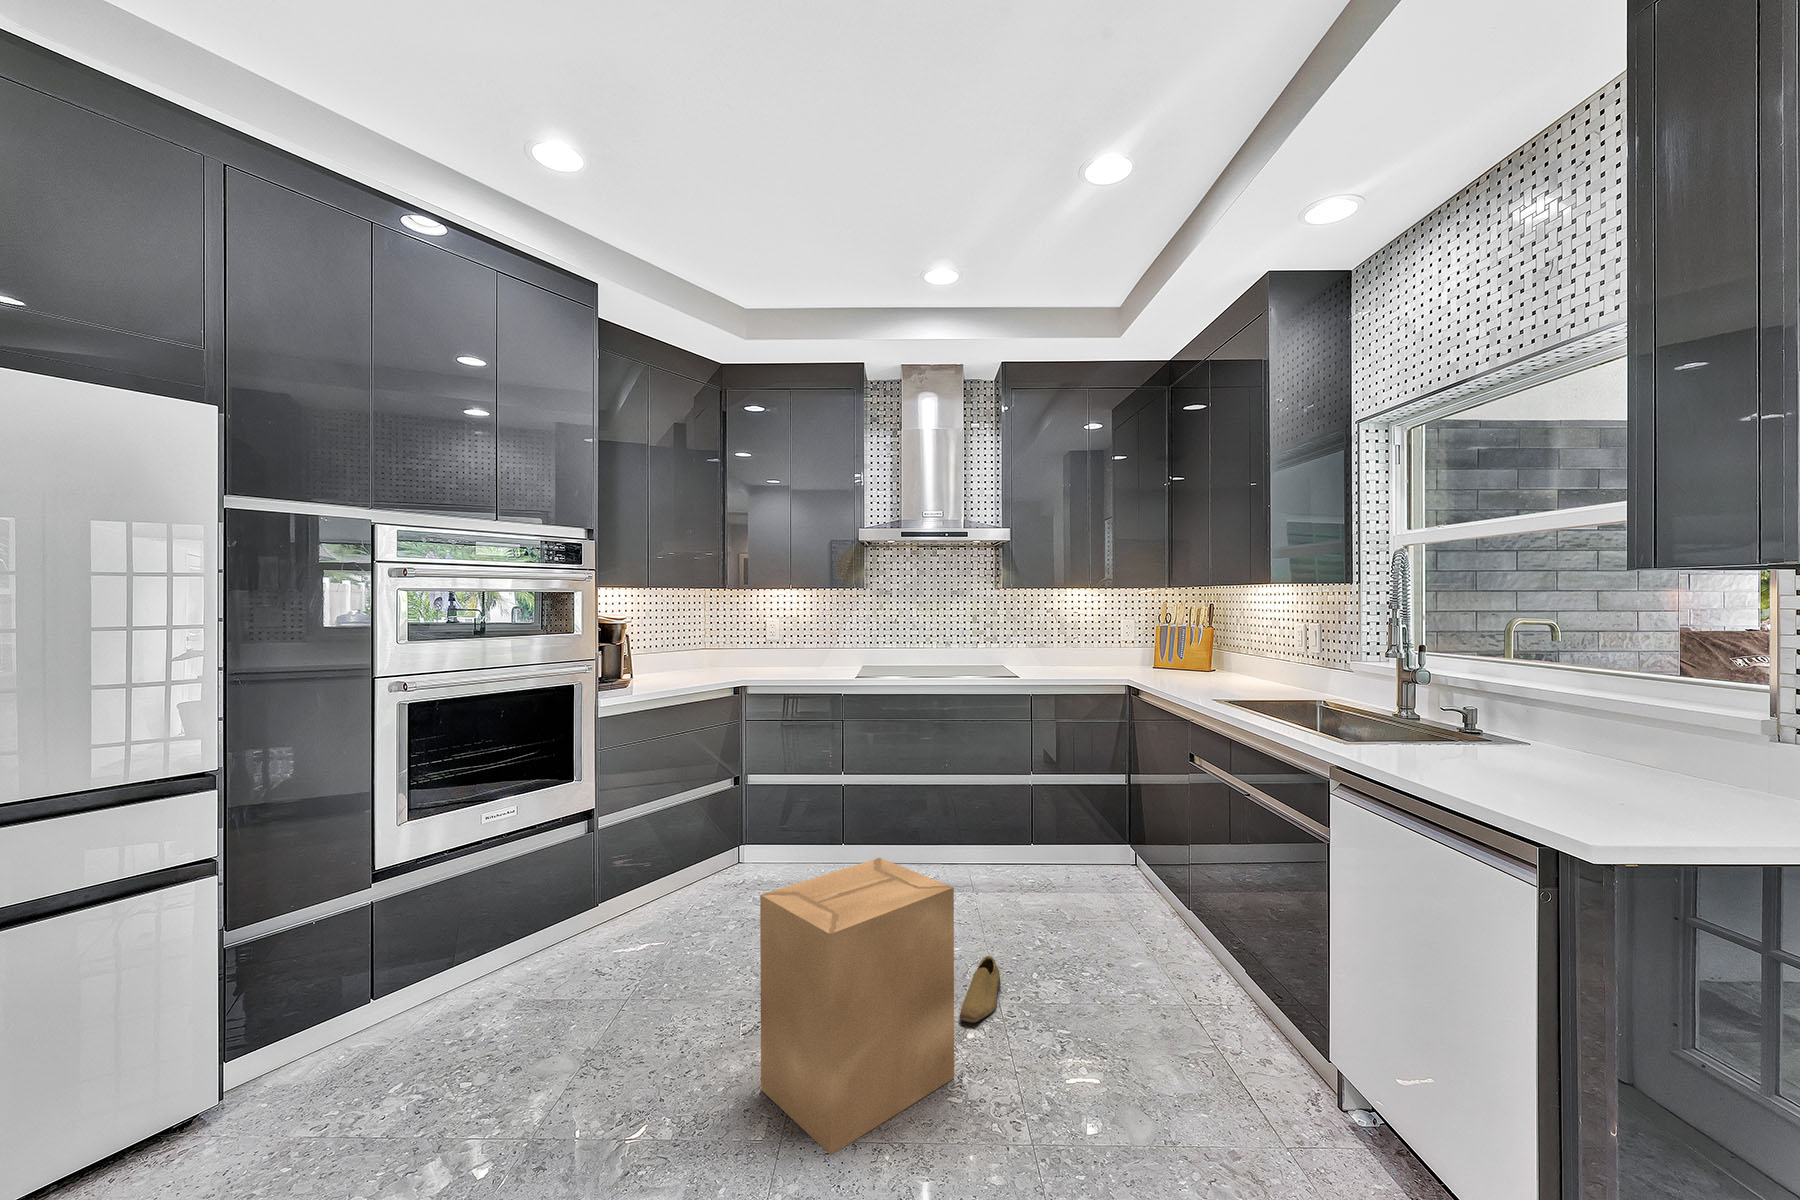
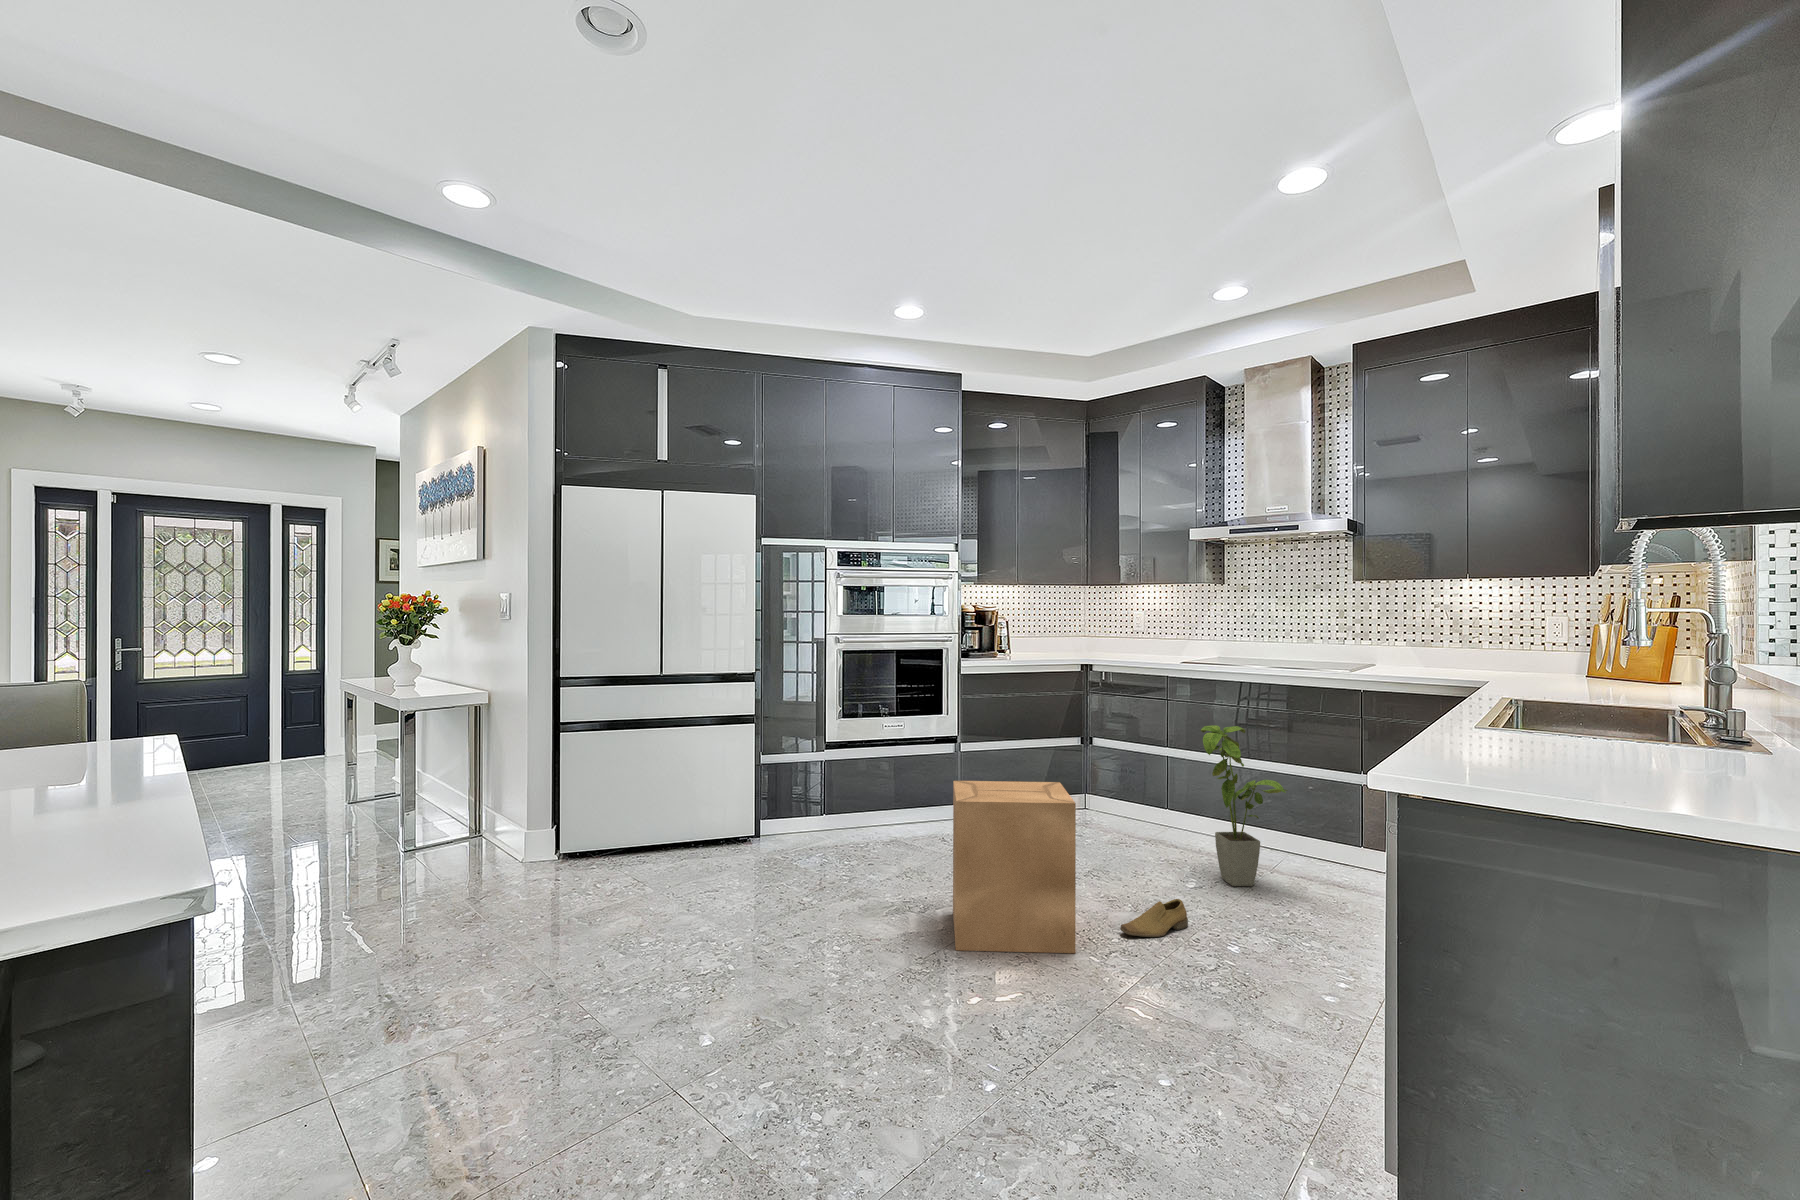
house plant: none [942,746,1031,915] -> present [1201,725,1287,886]

